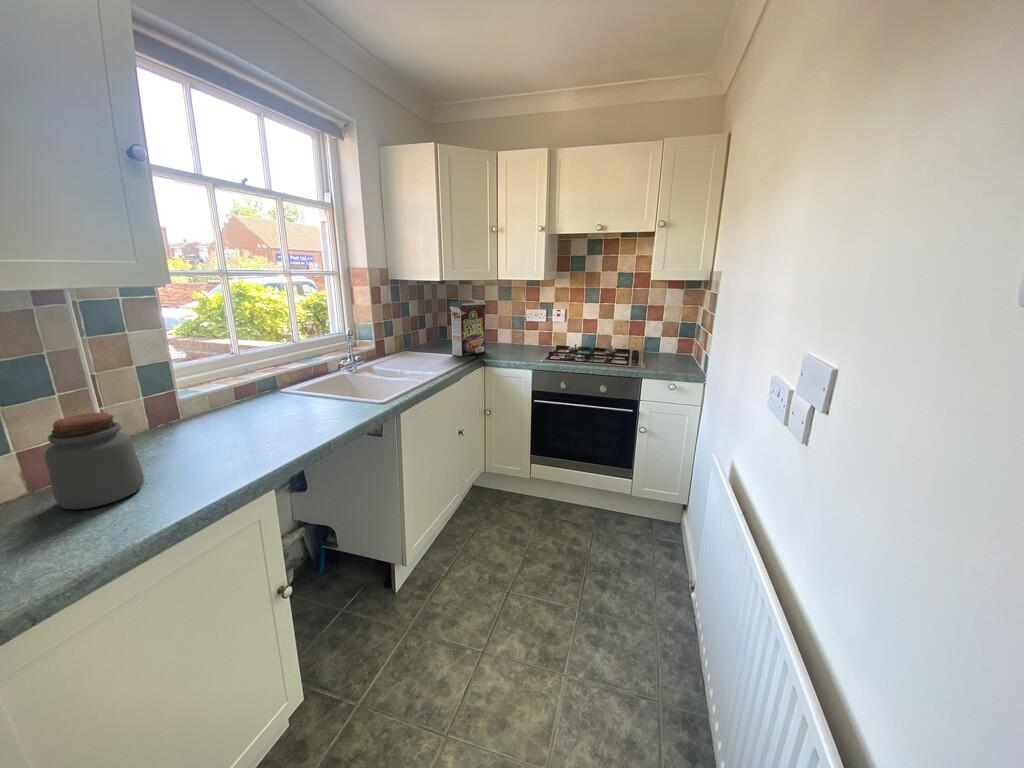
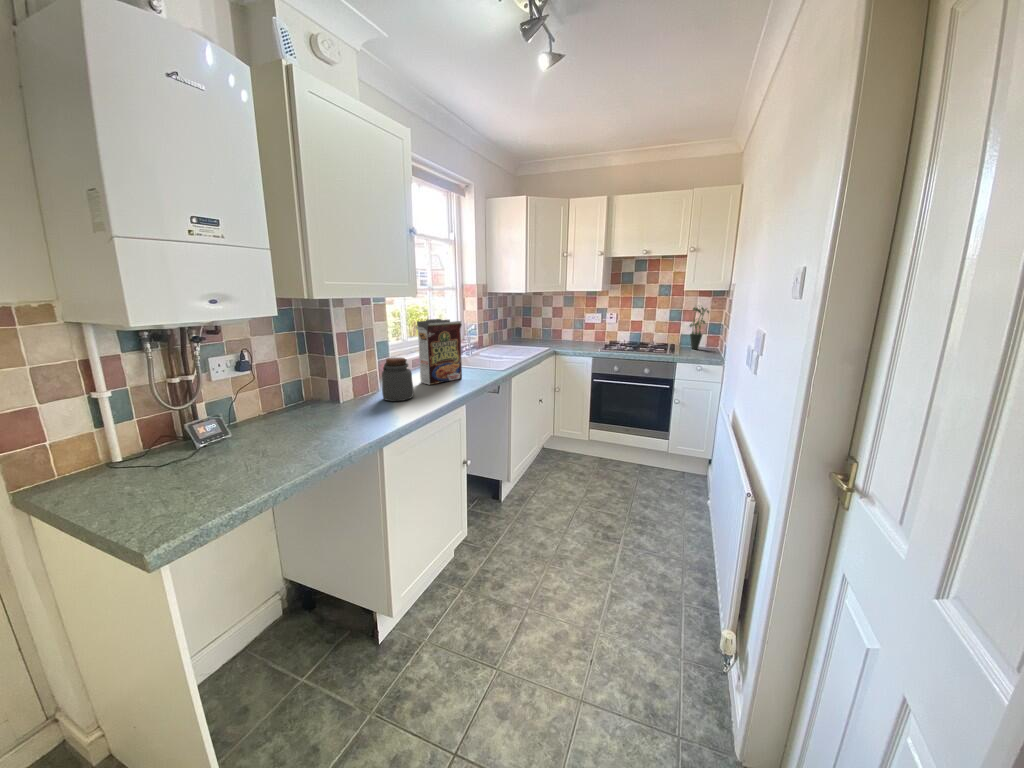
potted plant: none [657,299,682,357] -> present [690,307,709,349]
cereal box: present [450,301,486,356] -> present [416,319,462,385]

